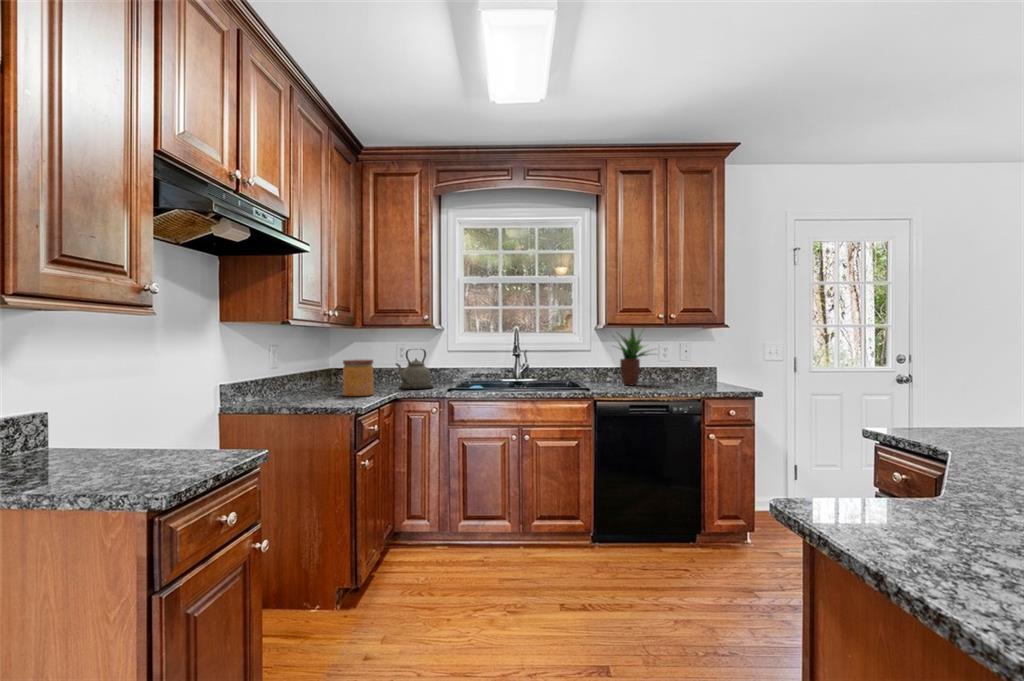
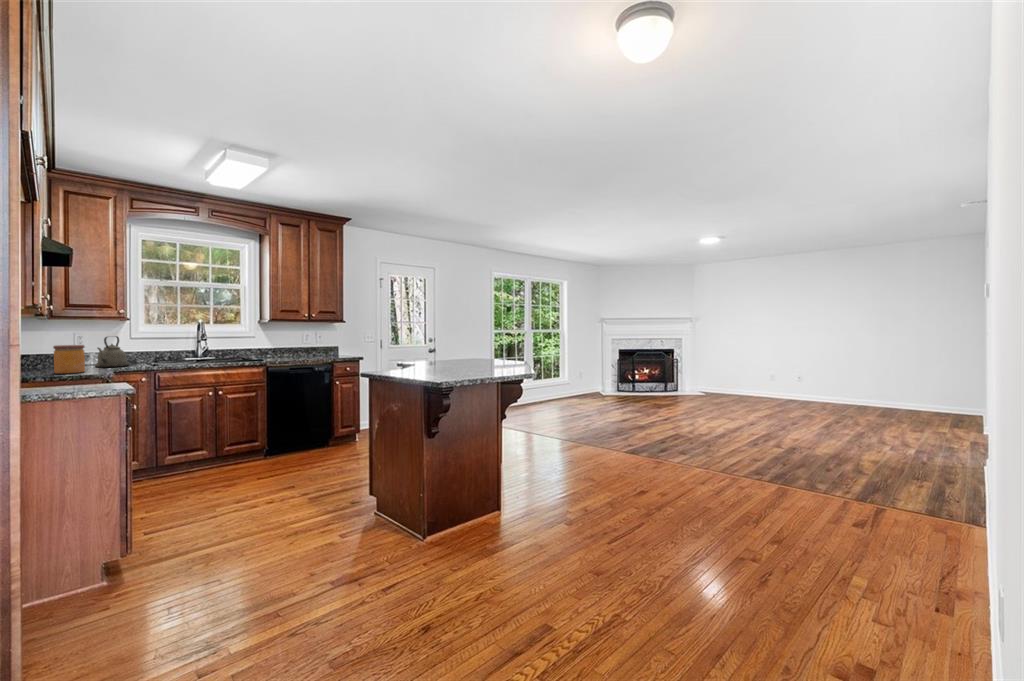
potted plant: present [616,328,648,385] -> none [271,320,304,358]

